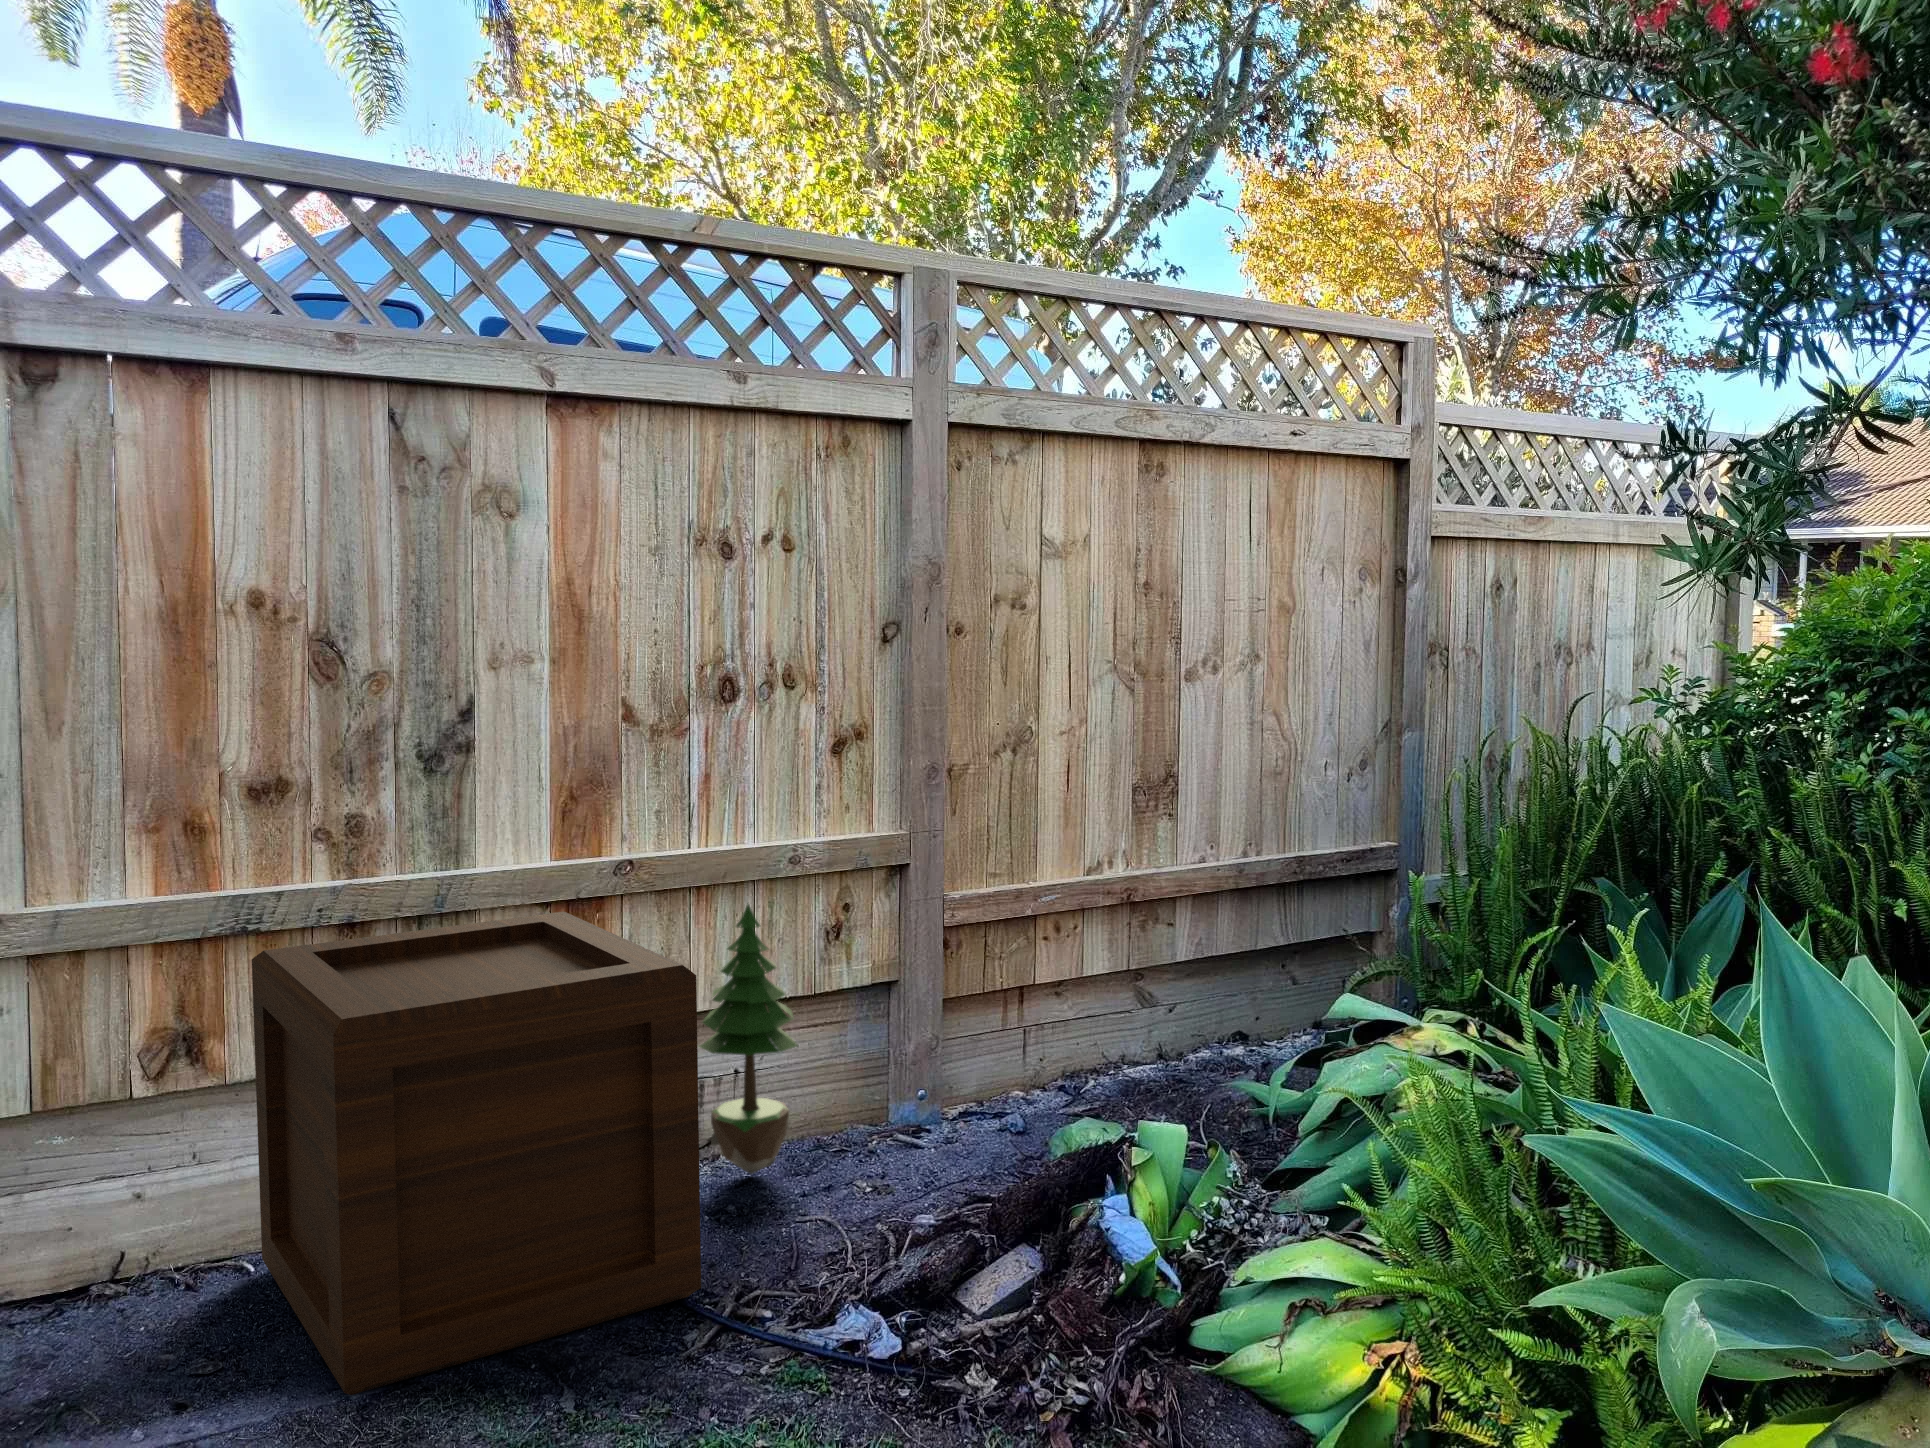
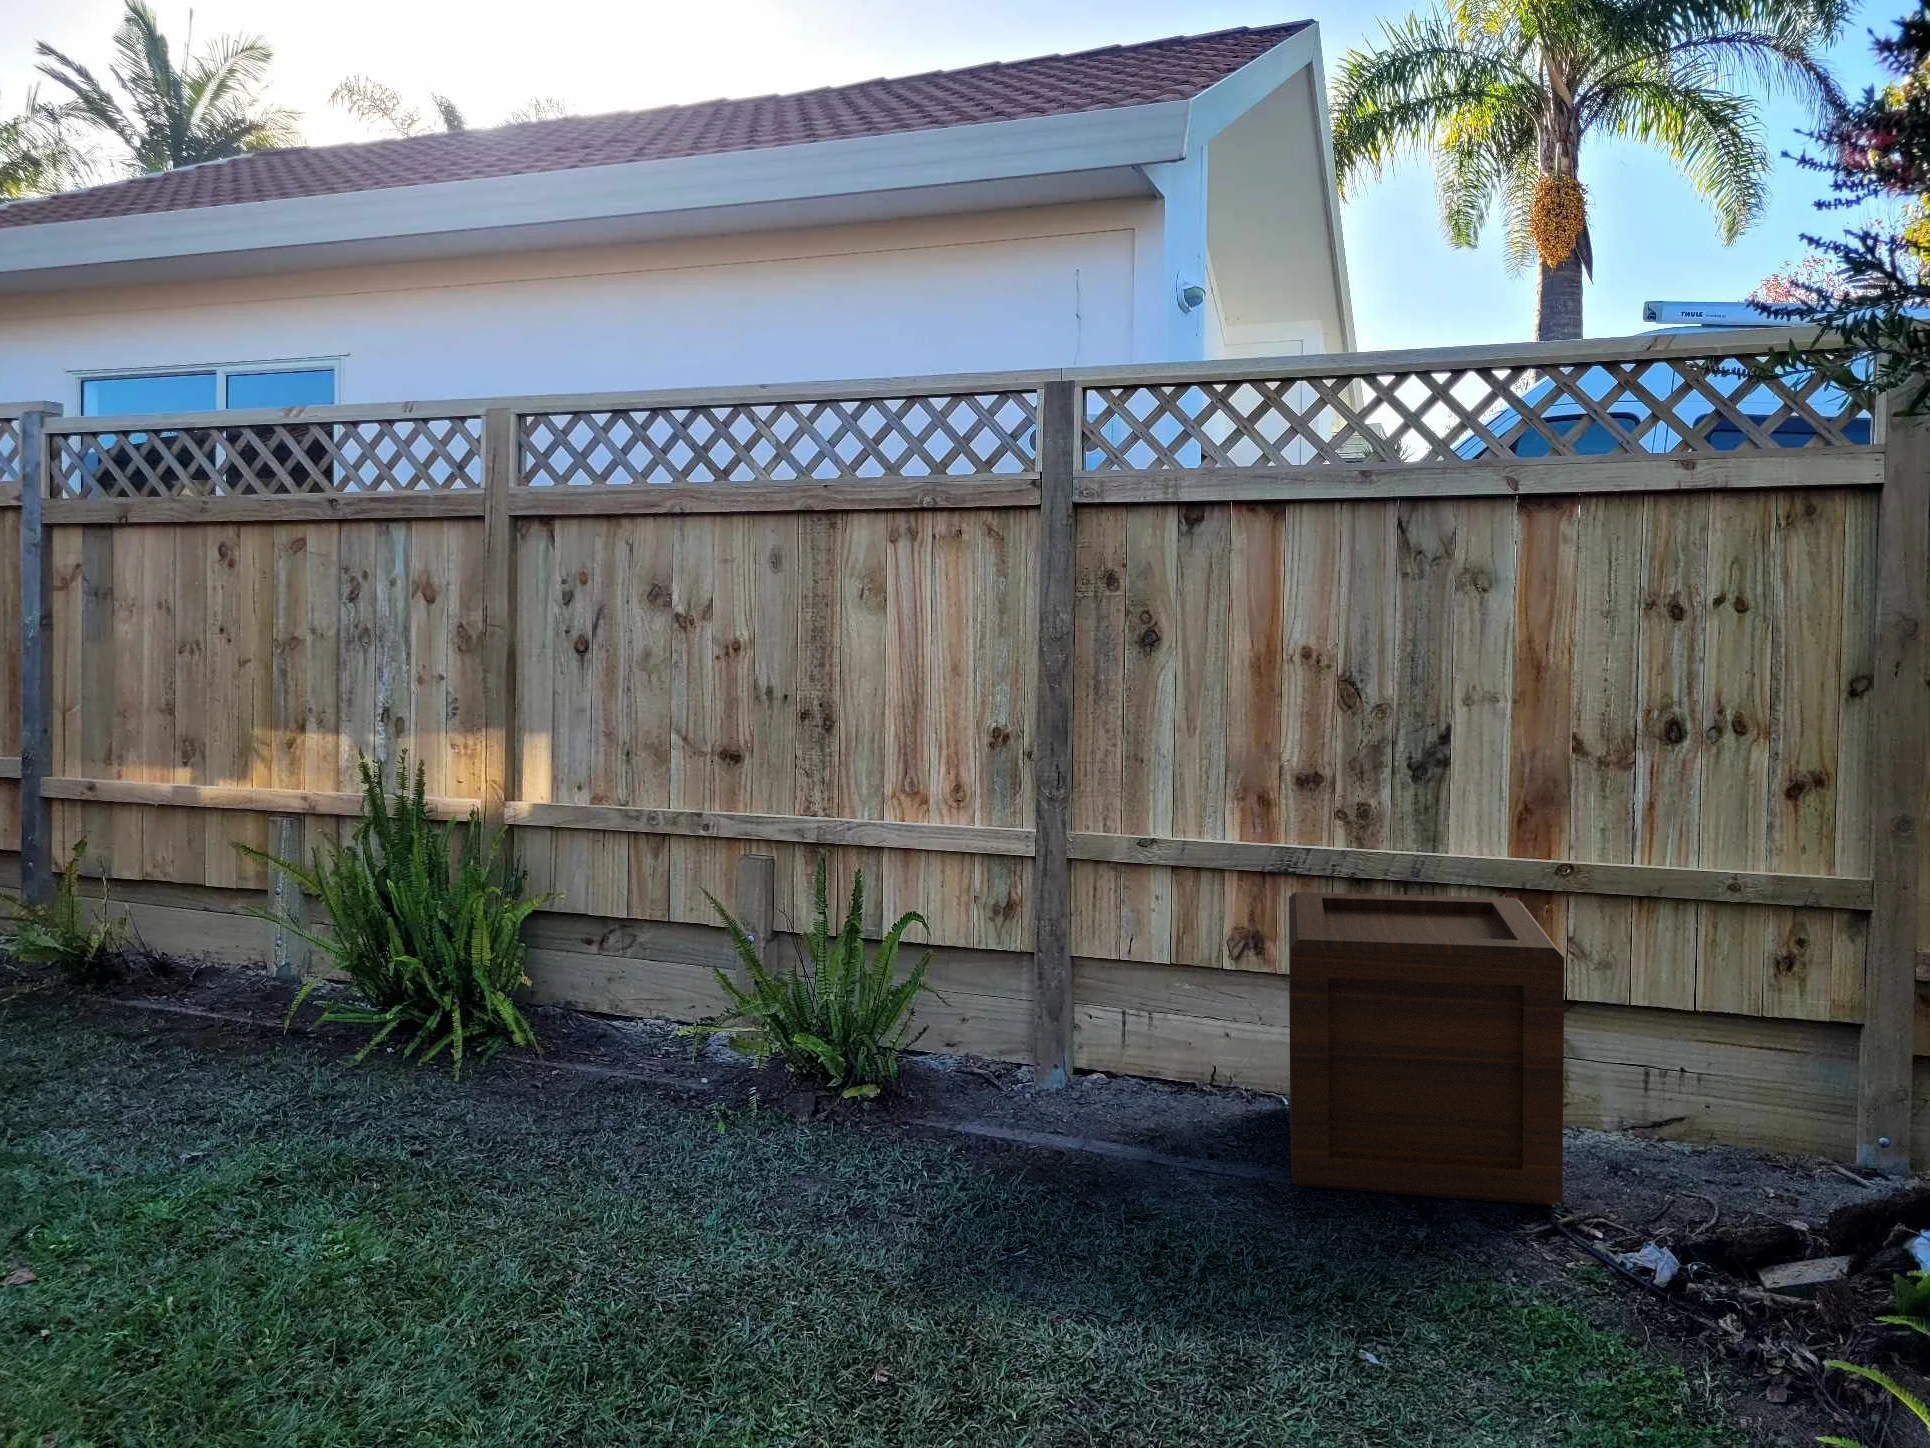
potted tree: present [700,904,797,1174] -> none [1629,914,1723,1146]

